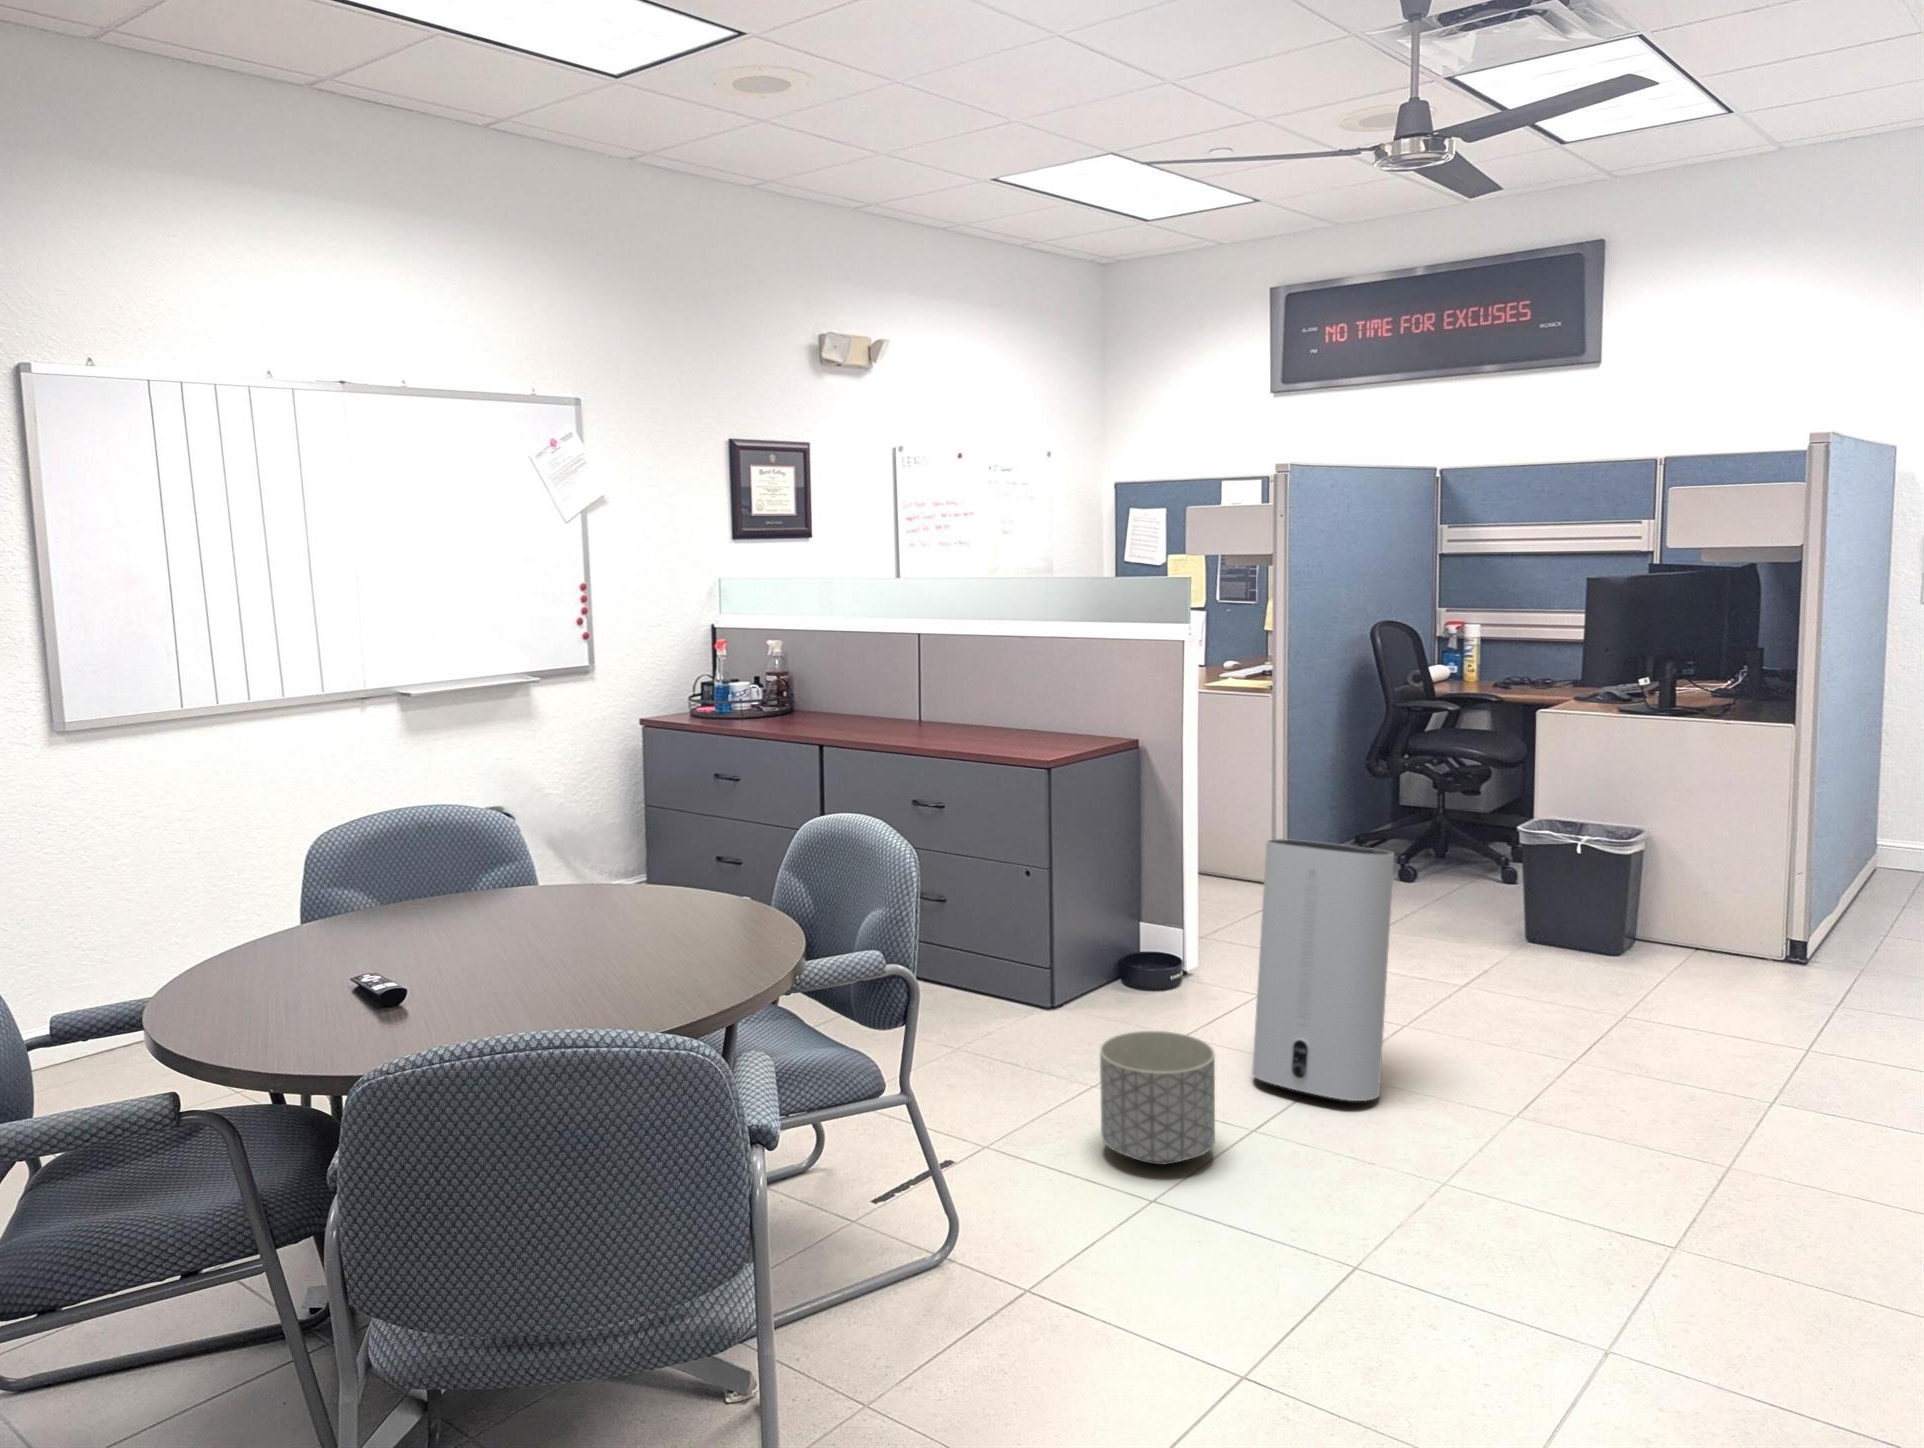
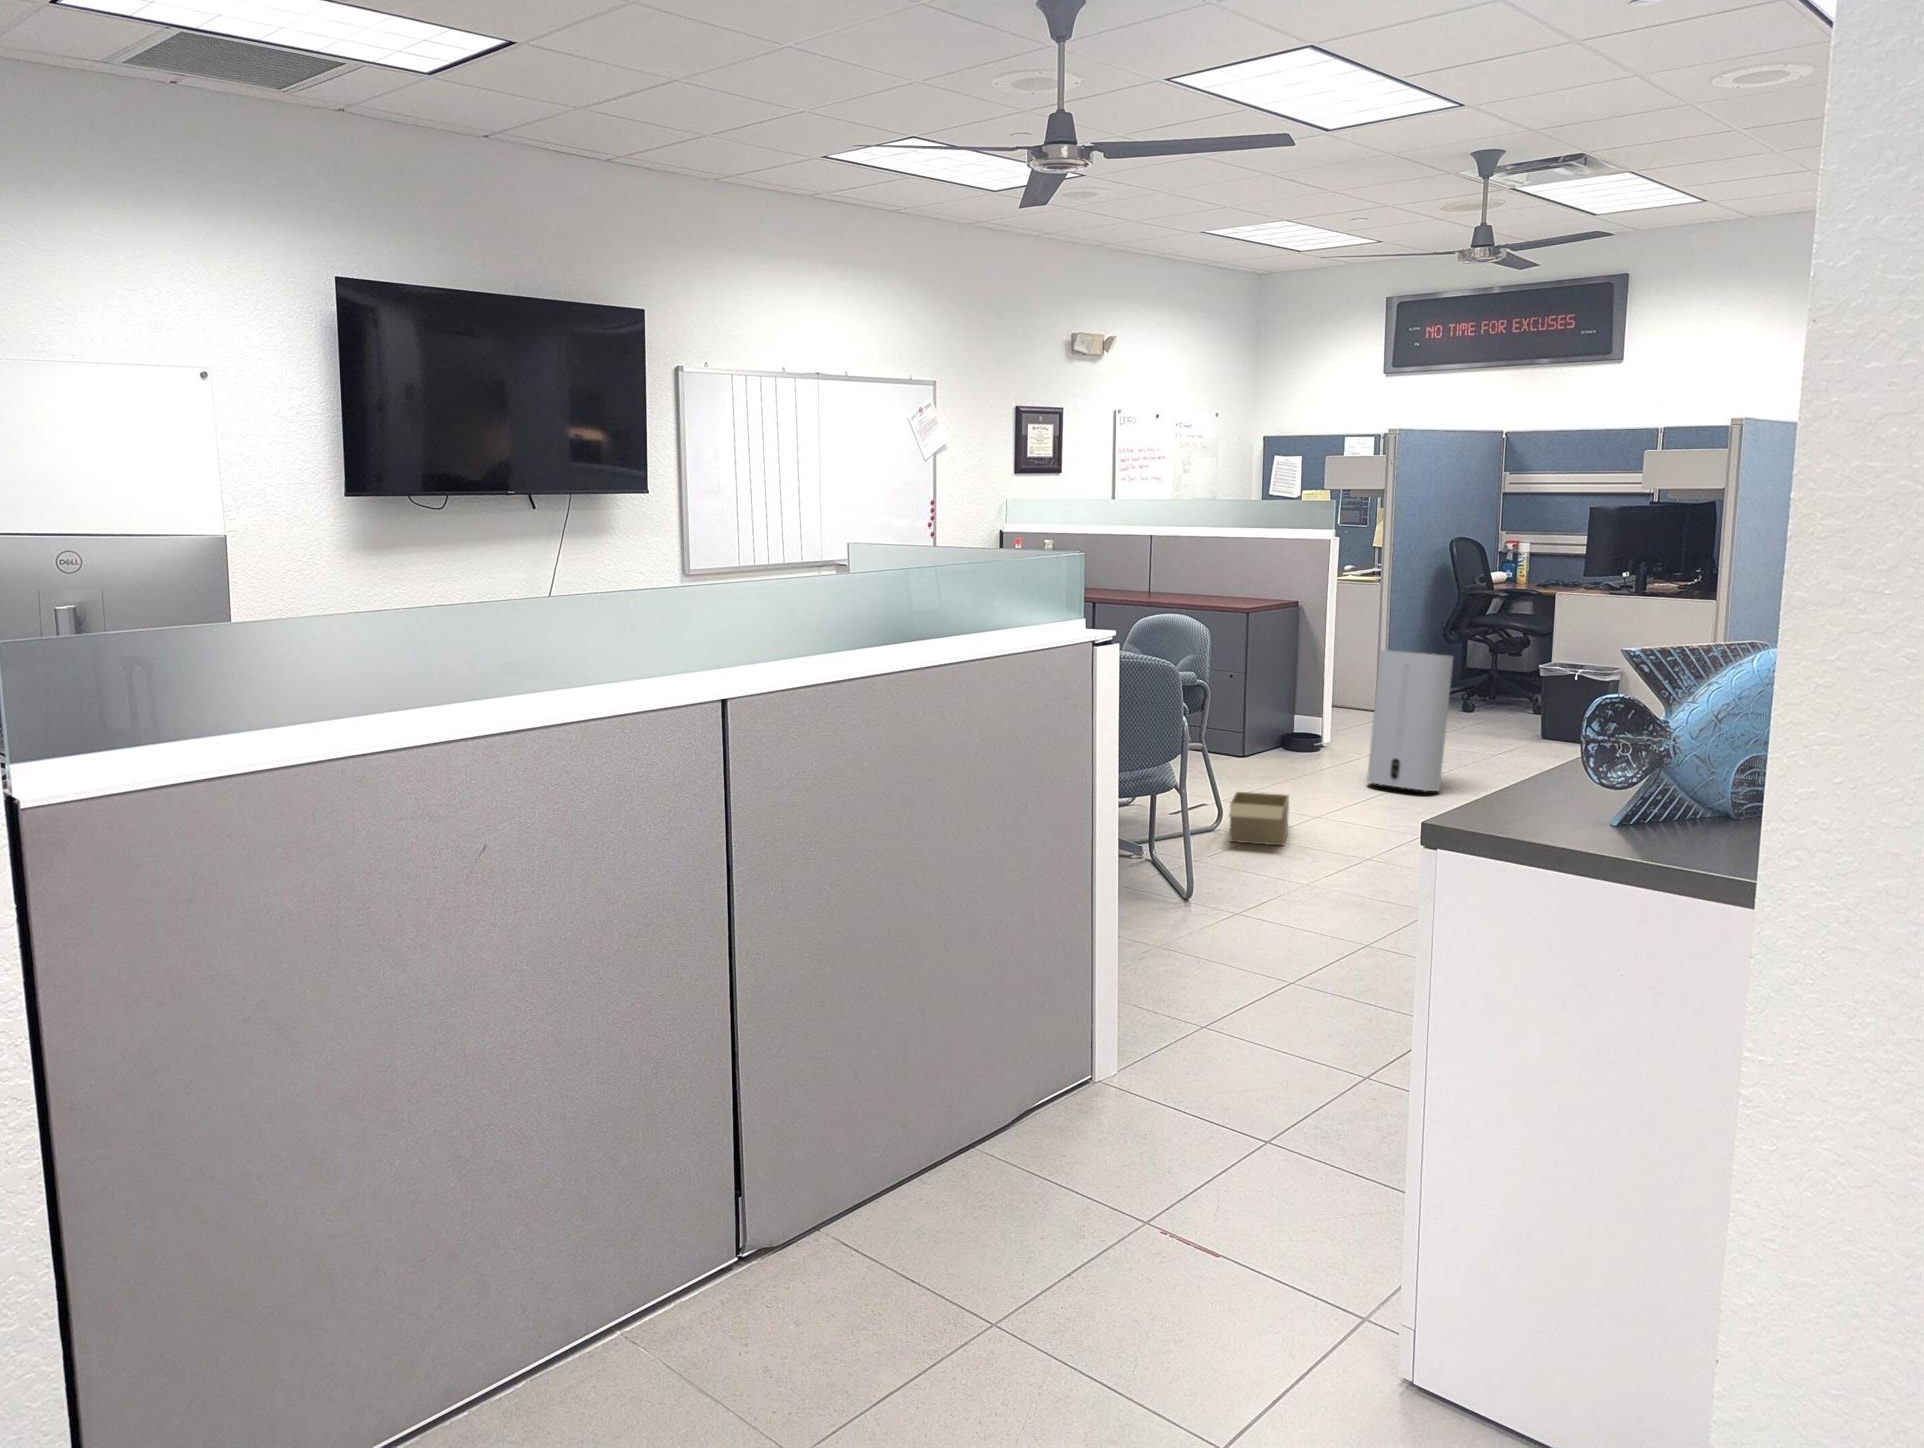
planter: present [1100,1031,1215,1165] -> none [1286,745,1350,810]
cardboard box: none [952,1159,1093,1310] -> present [1229,792,1289,846]

